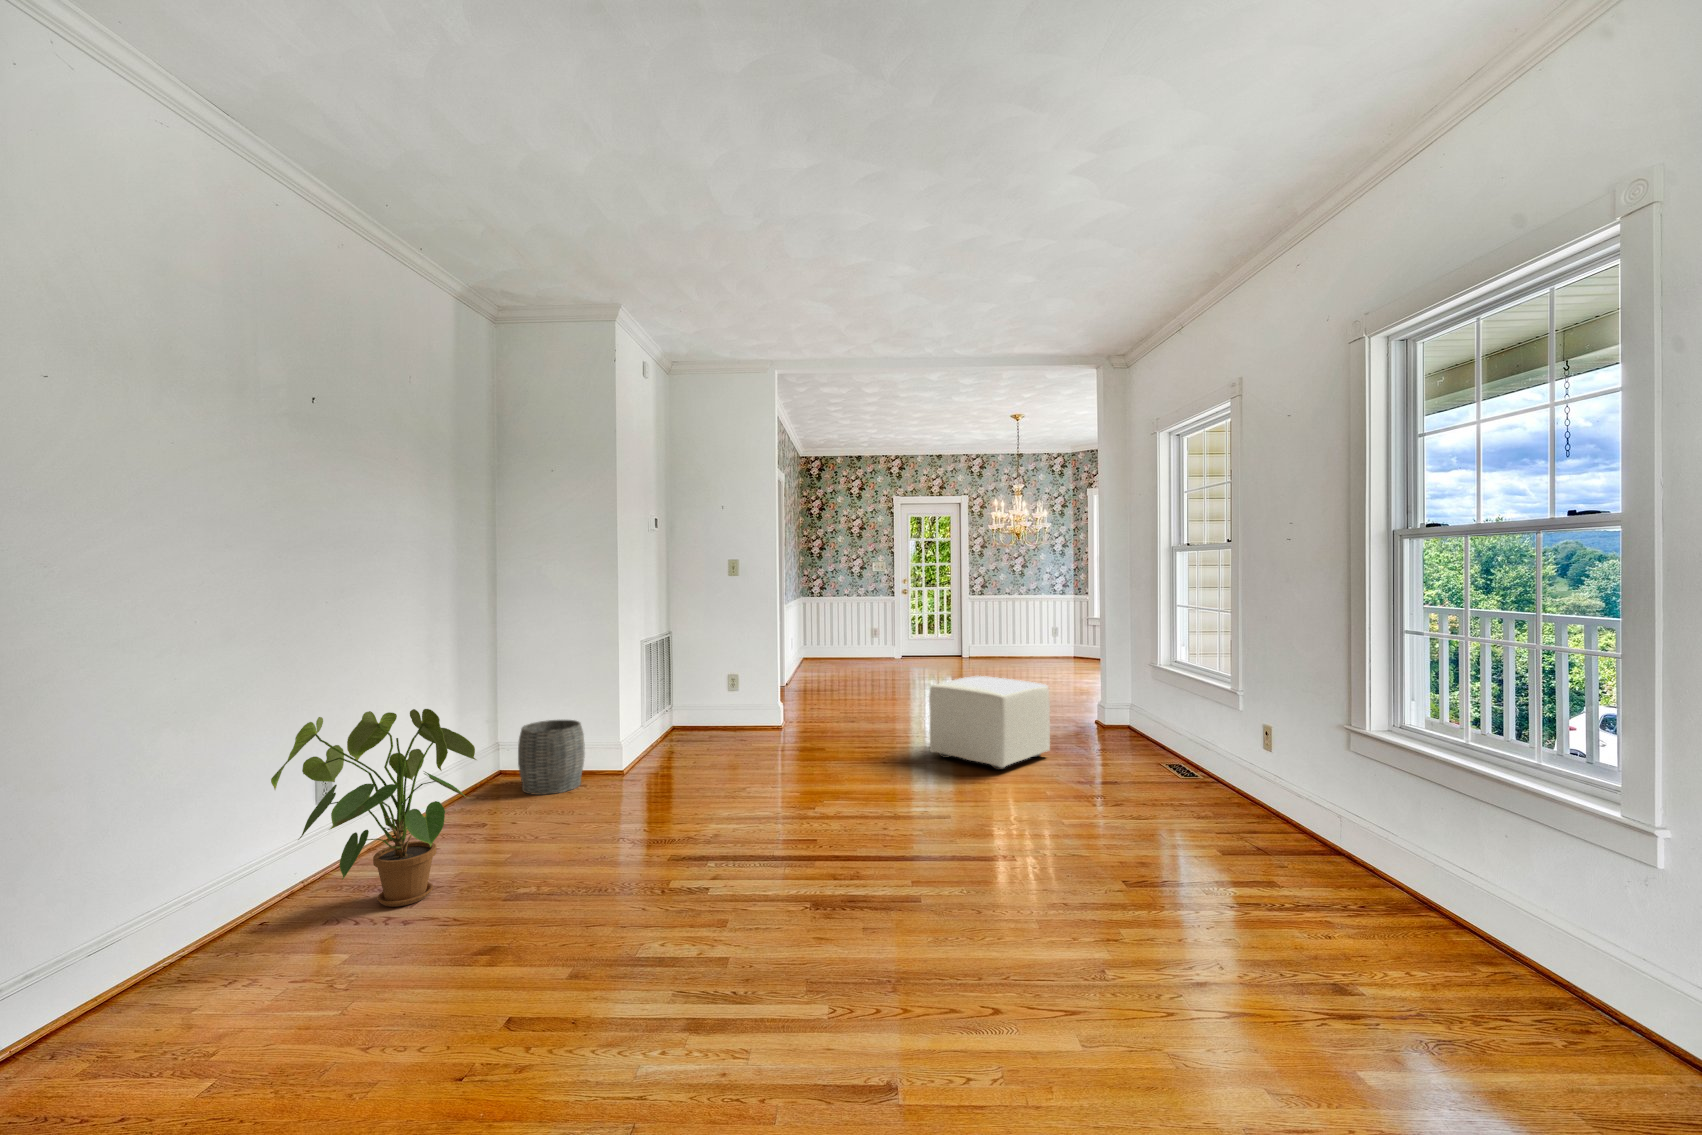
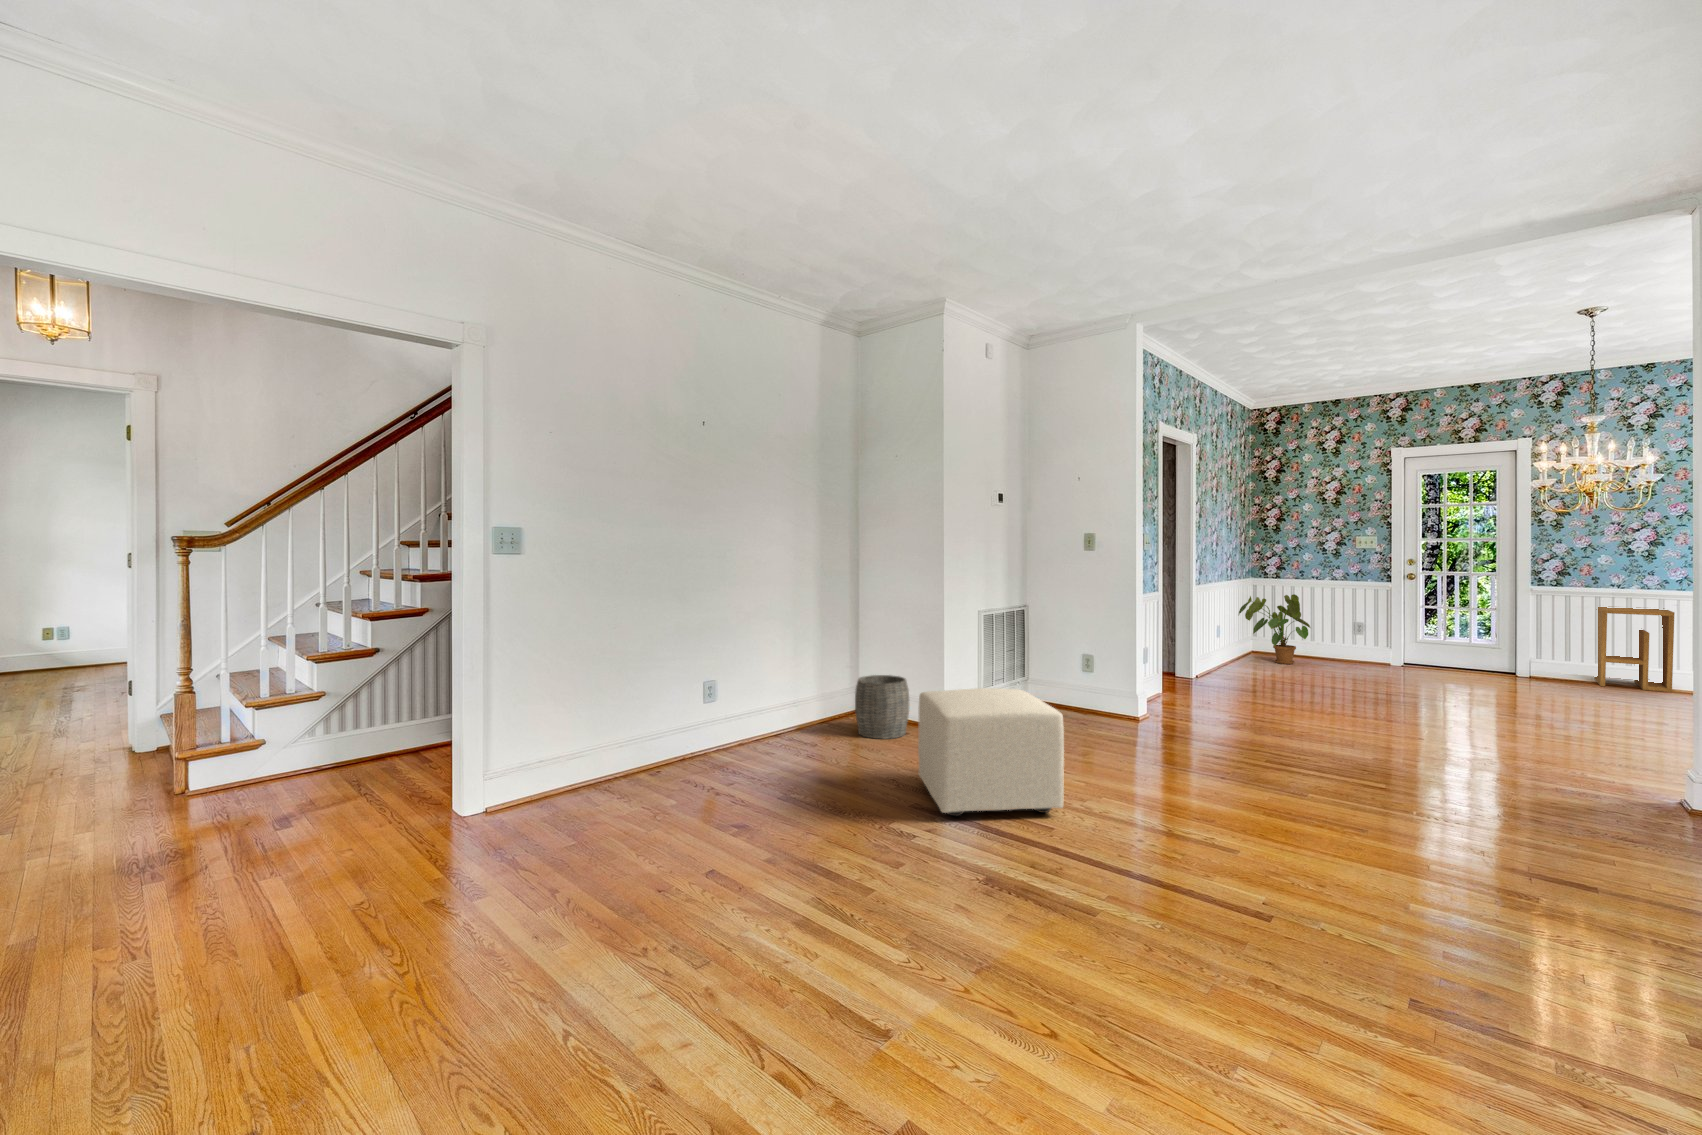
side table: none [1010,609,1050,663] -> present [1594,607,1675,692]
ottoman: present [929,676,1050,770] -> present [918,688,1064,816]
house plant: present [271,709,476,907] -> present [1239,594,1310,664]

